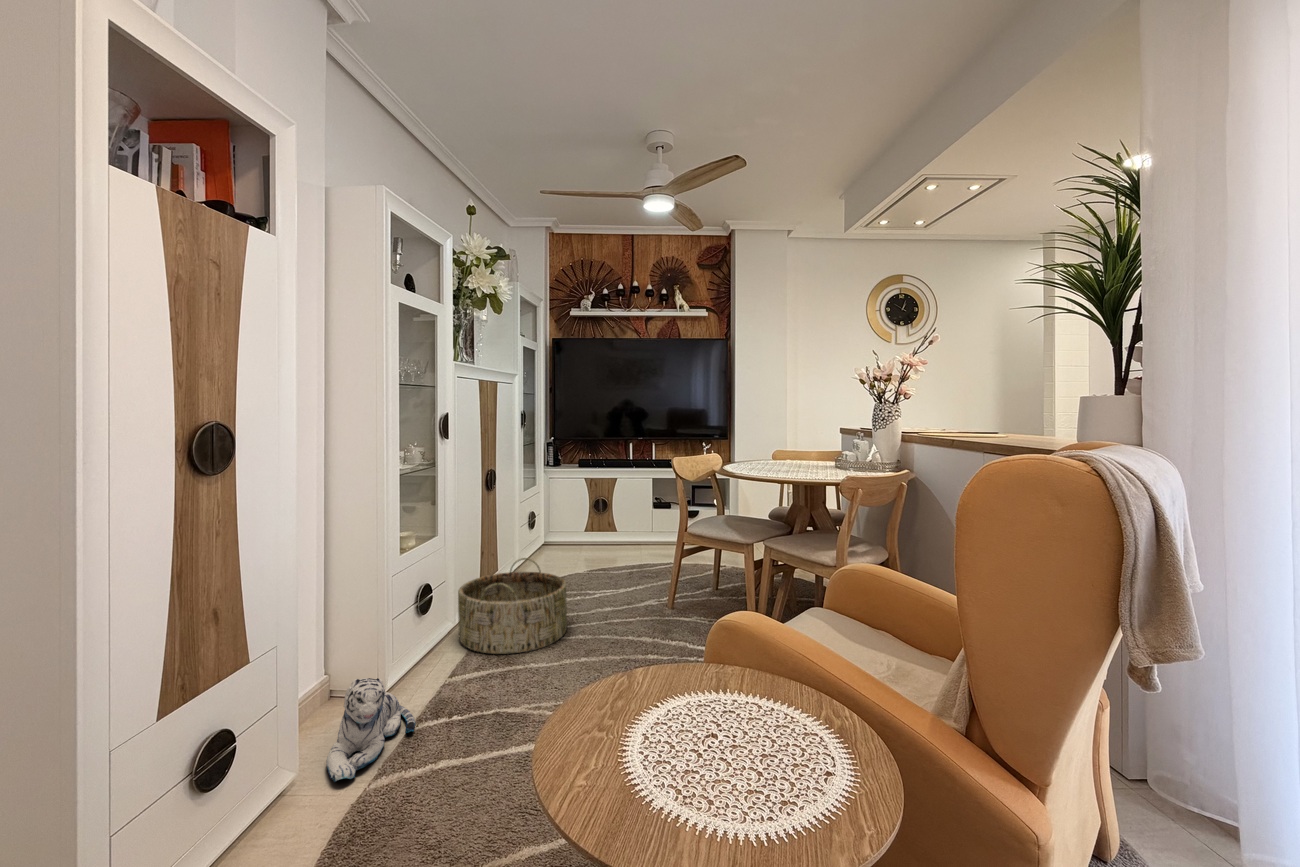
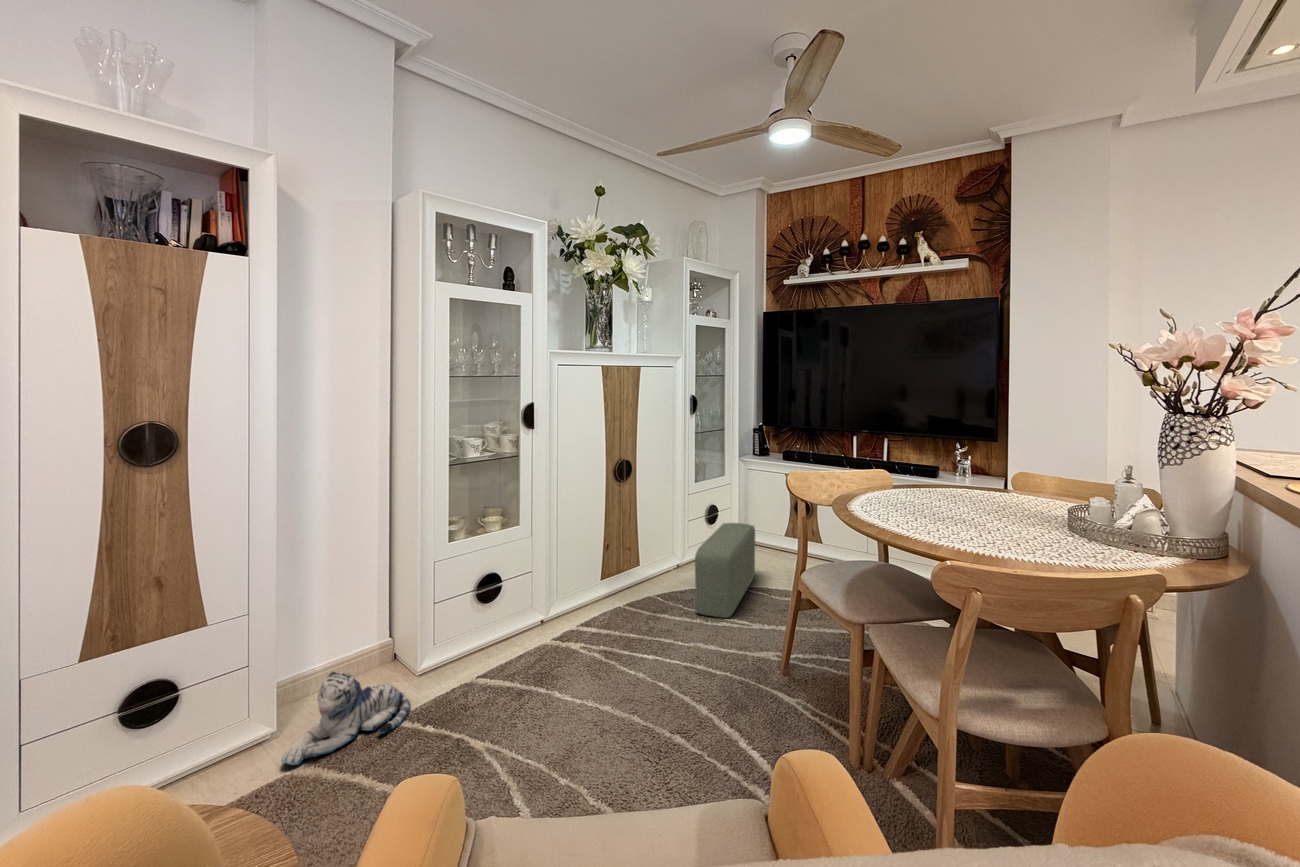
pouf: none [559,518,604,594] -> present [695,523,755,618]
basket: present [458,558,567,654] -> none [530,567,644,674]

